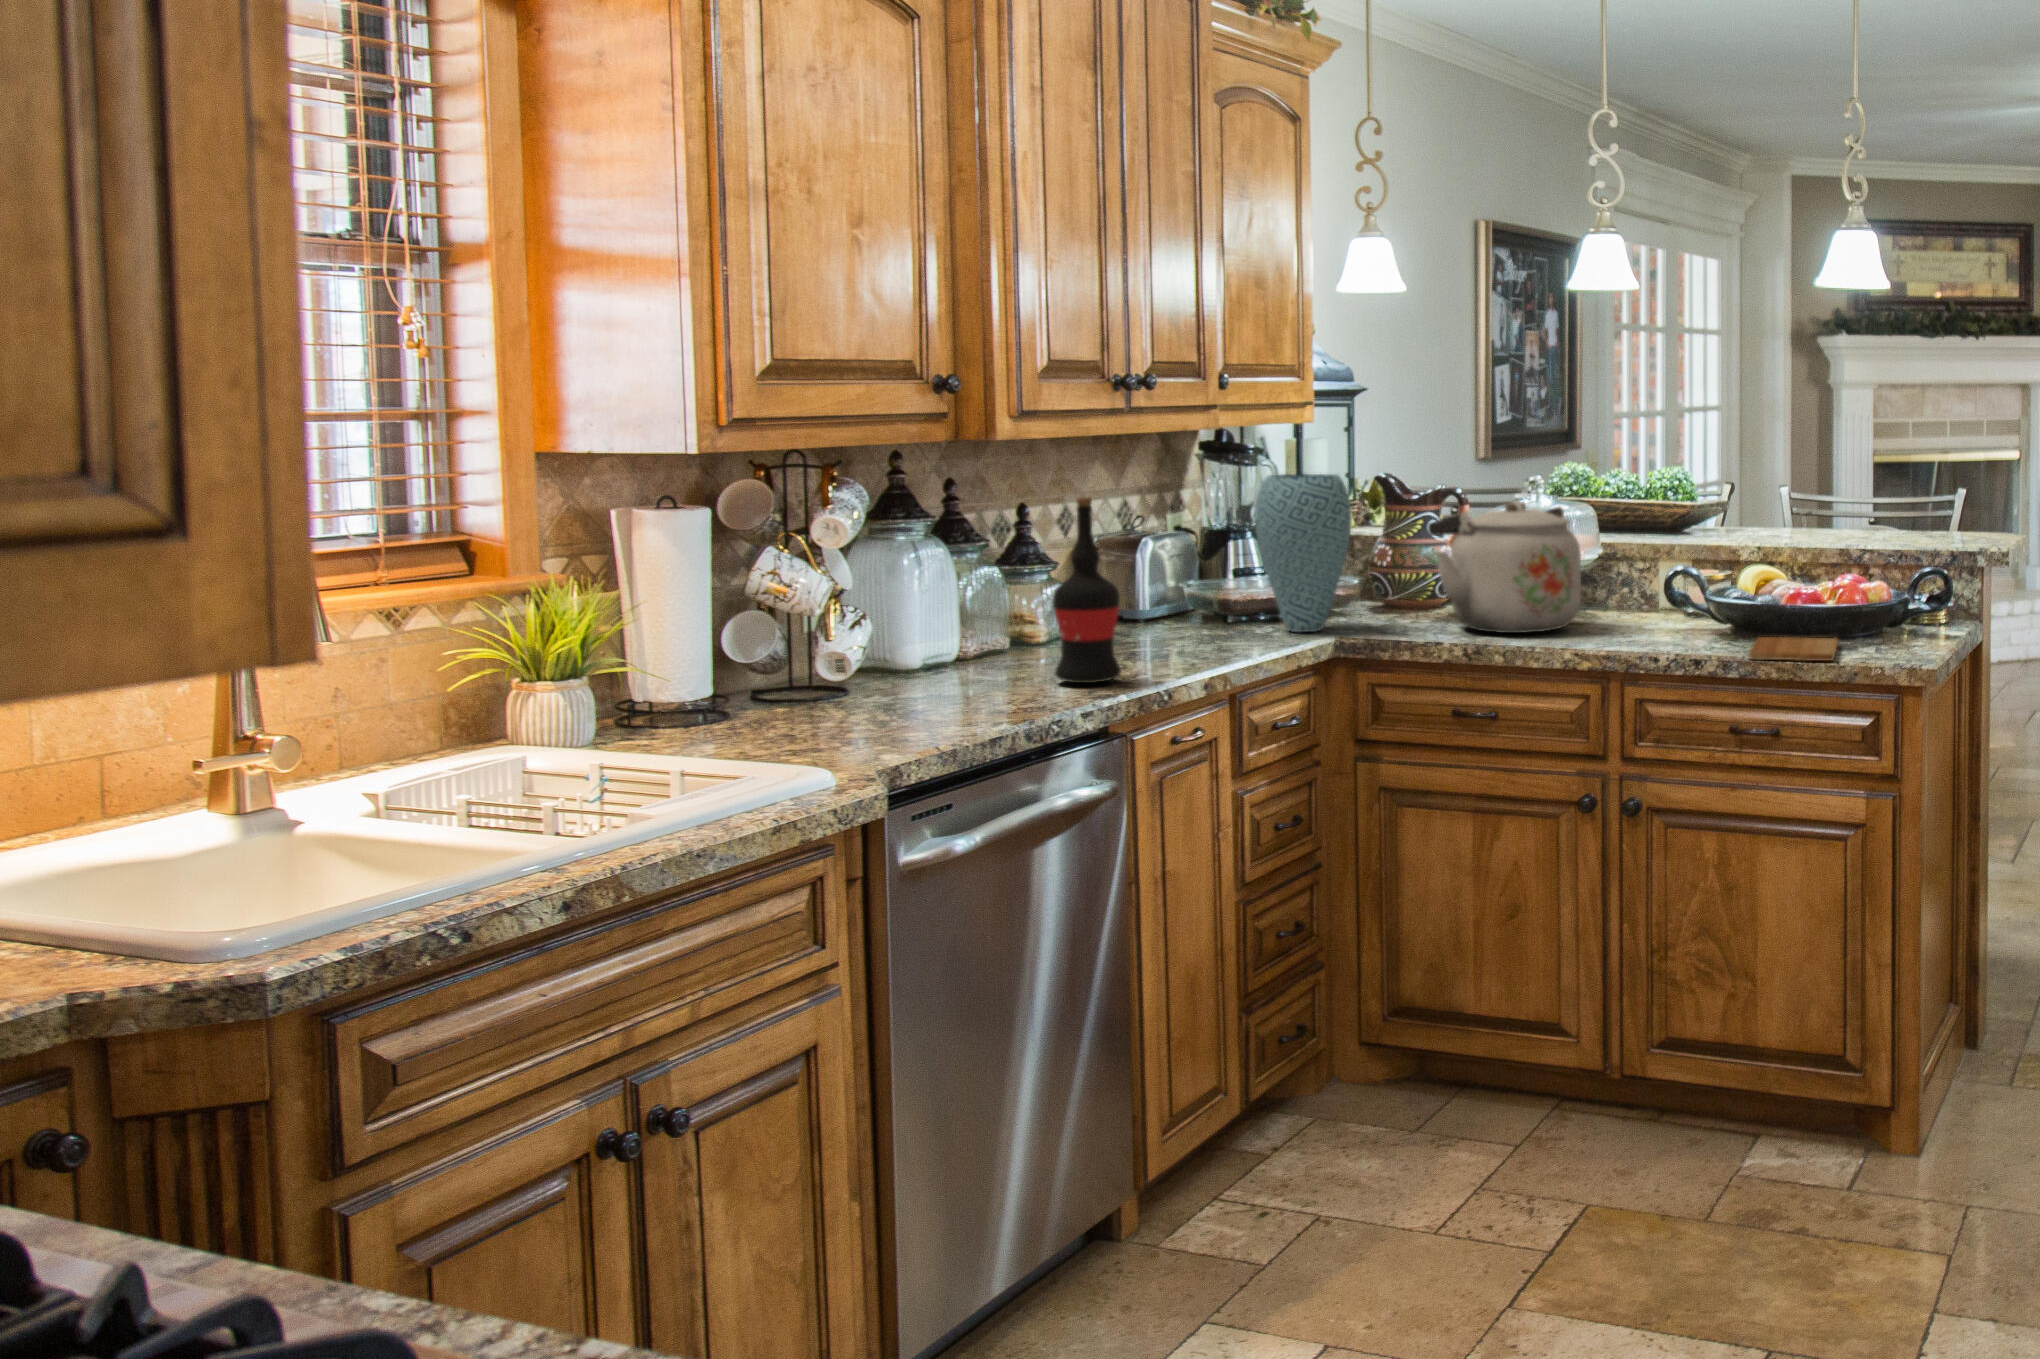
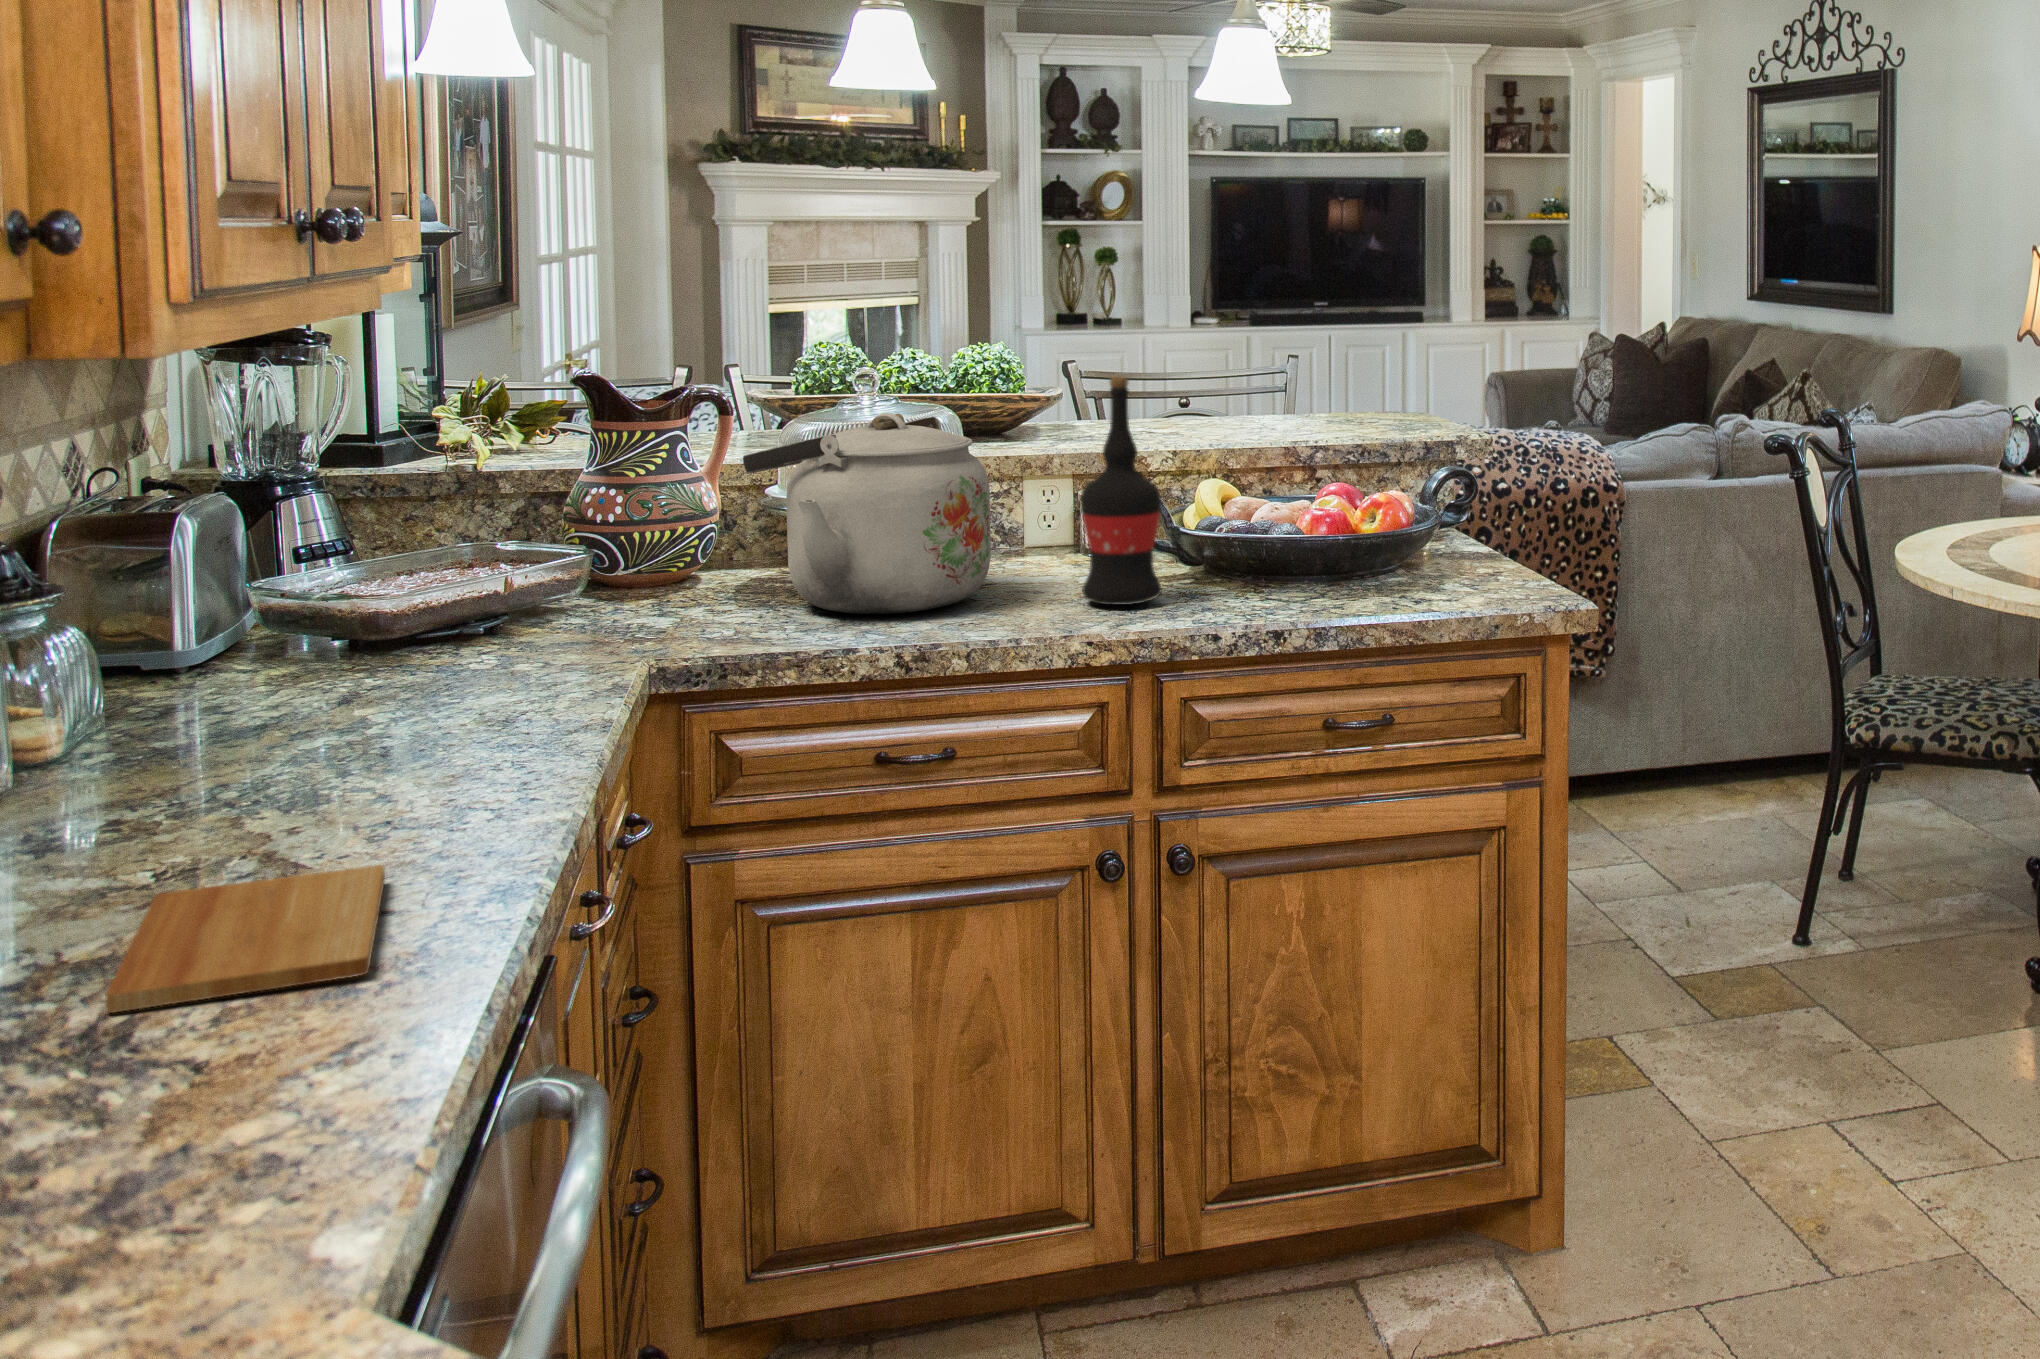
vase: present [1255,474,1352,632] -> none [467,387,646,653]
wine bottle: present [1053,497,1121,683] -> present [1080,376,1162,605]
cutting board: present [1749,637,1838,661] -> present [105,865,385,1013]

